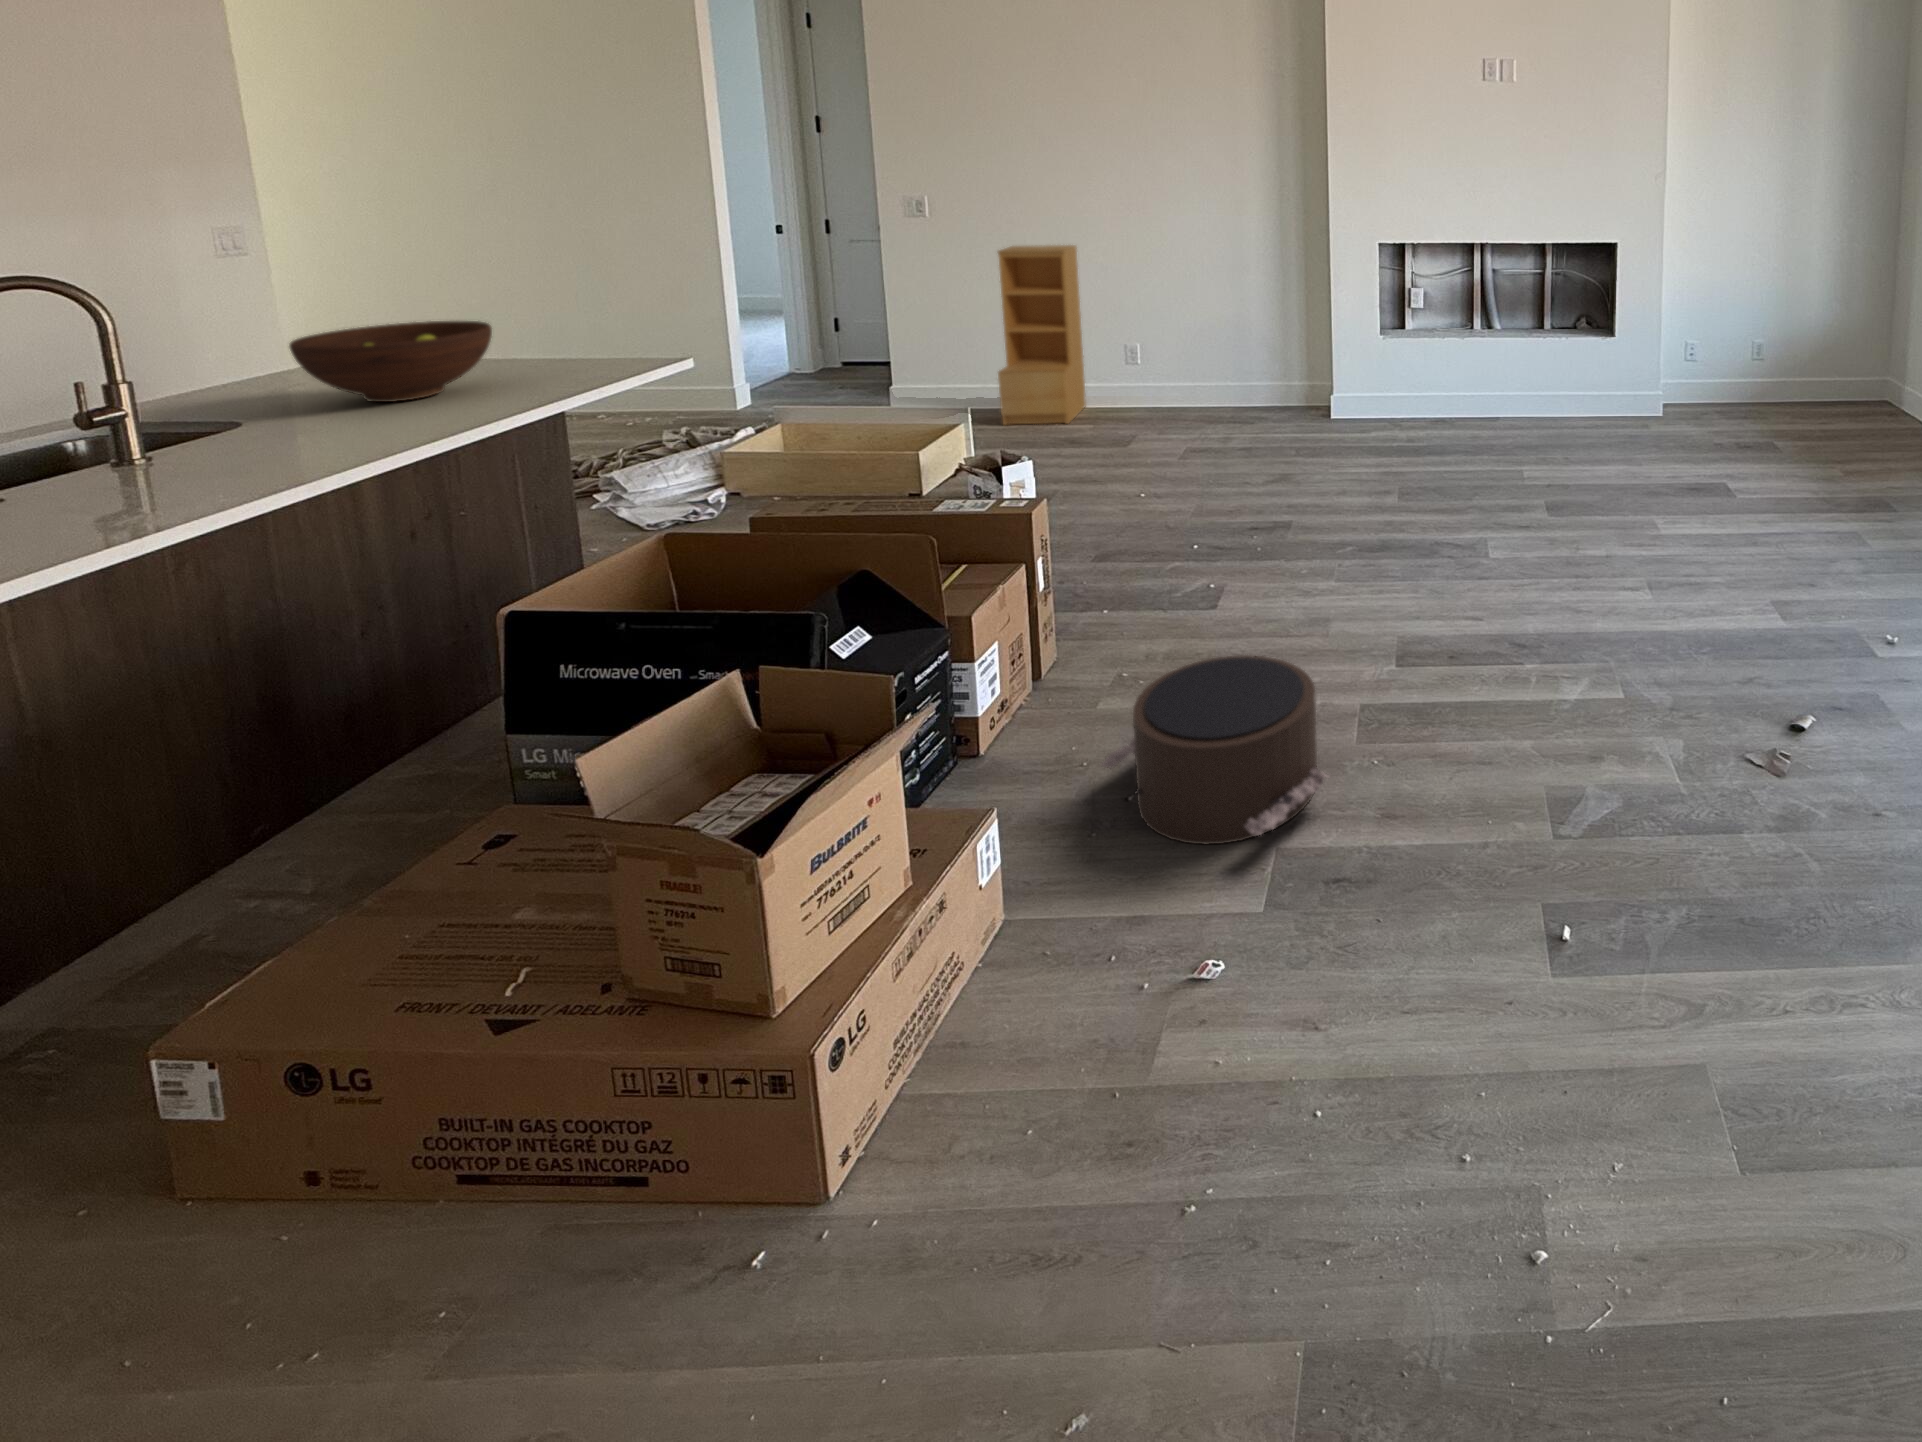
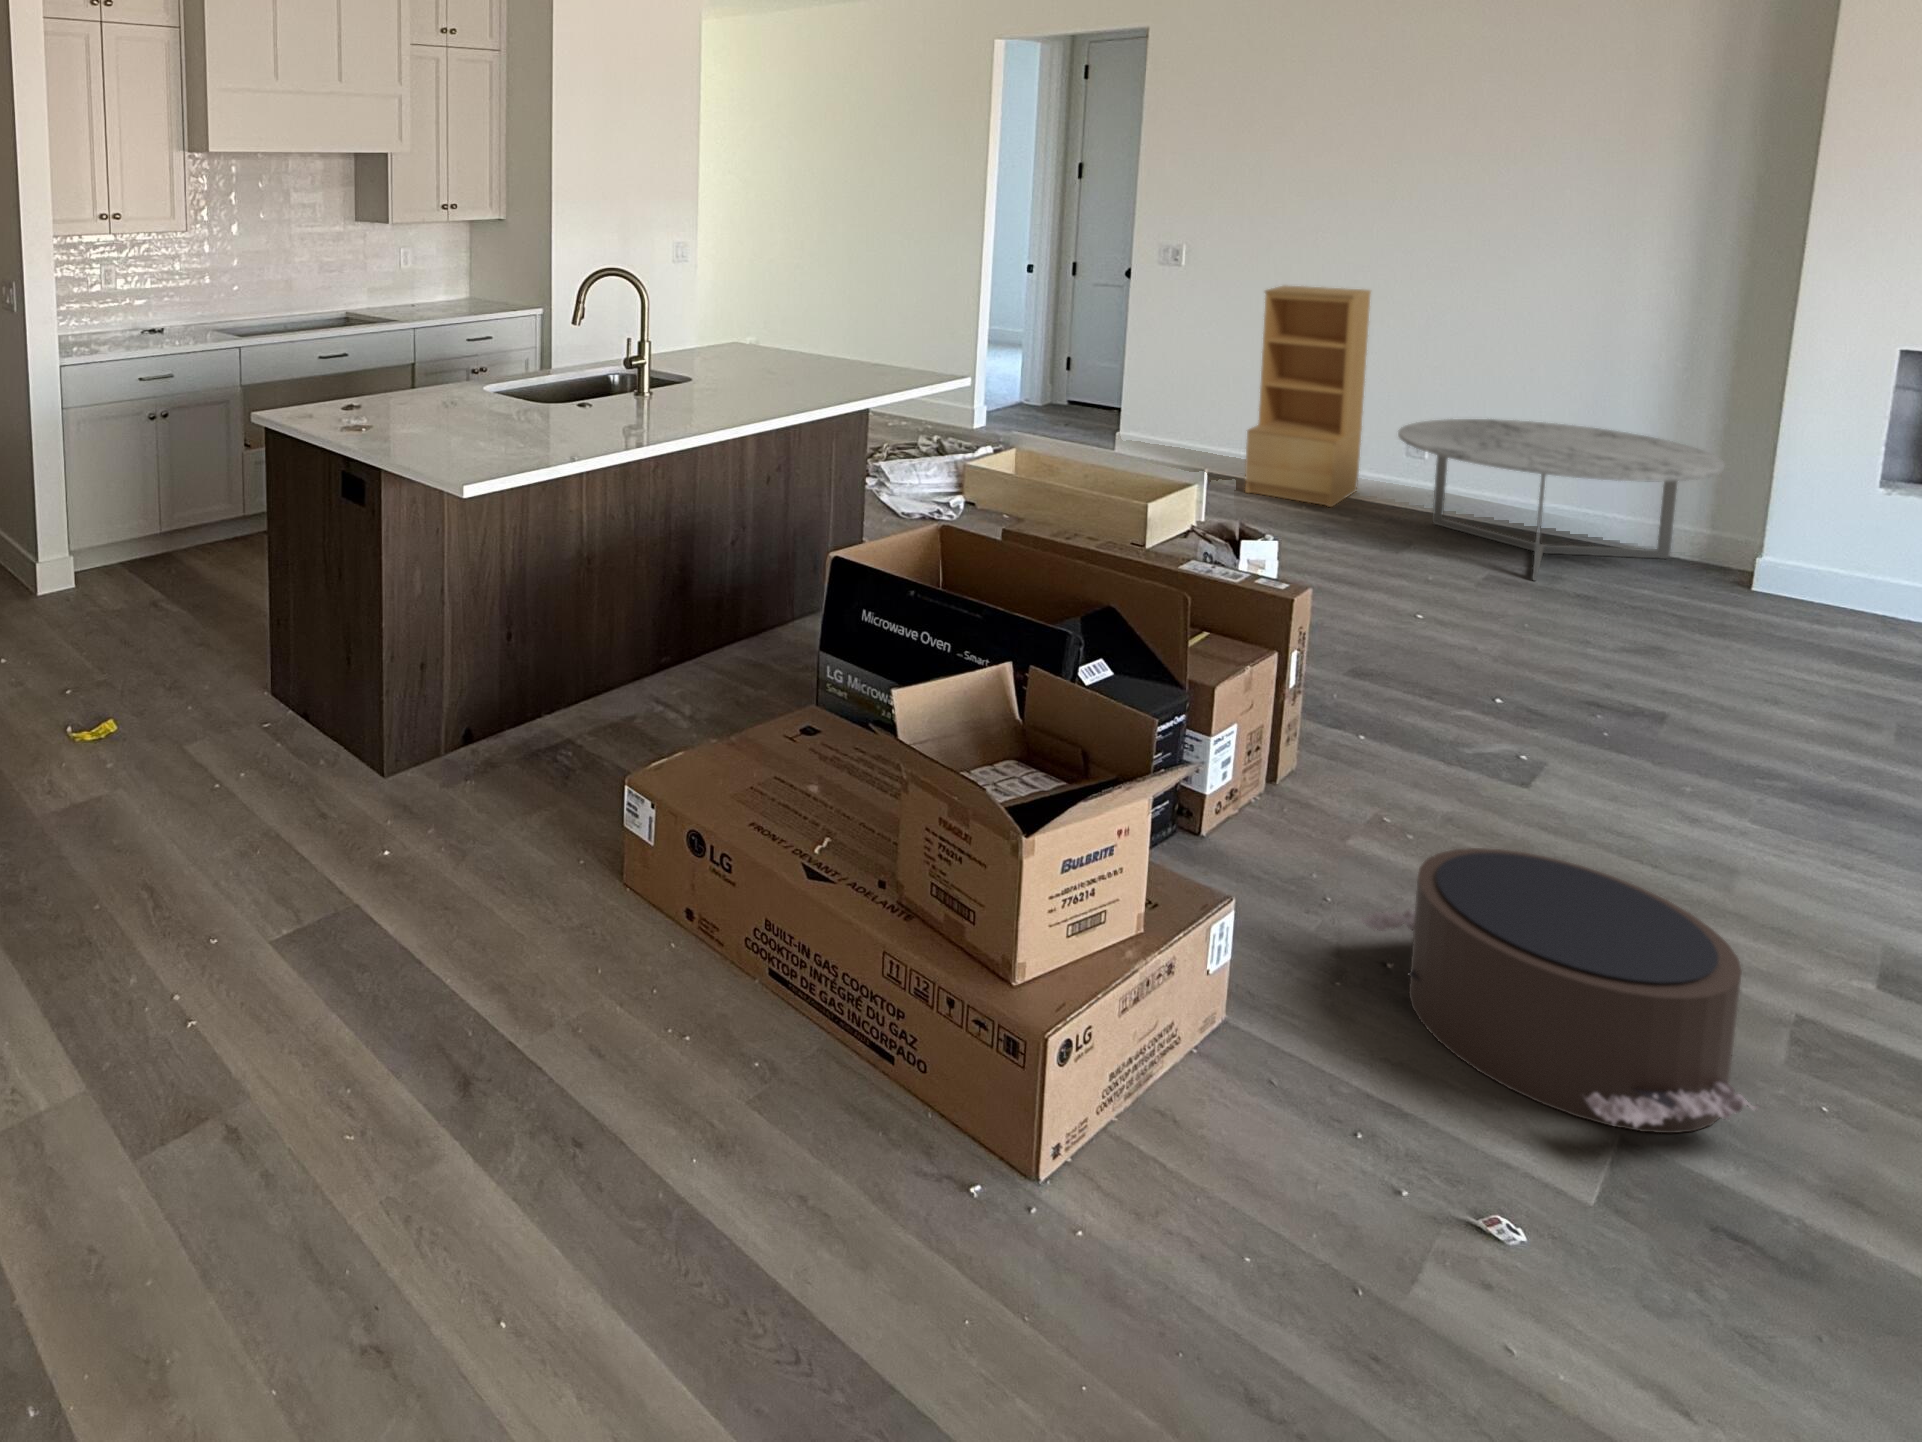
fruit bowl: present [289,321,492,402] -> none [721,315,834,375]
coffee table: none [1106,333,1289,449] -> present [1398,419,1725,580]

